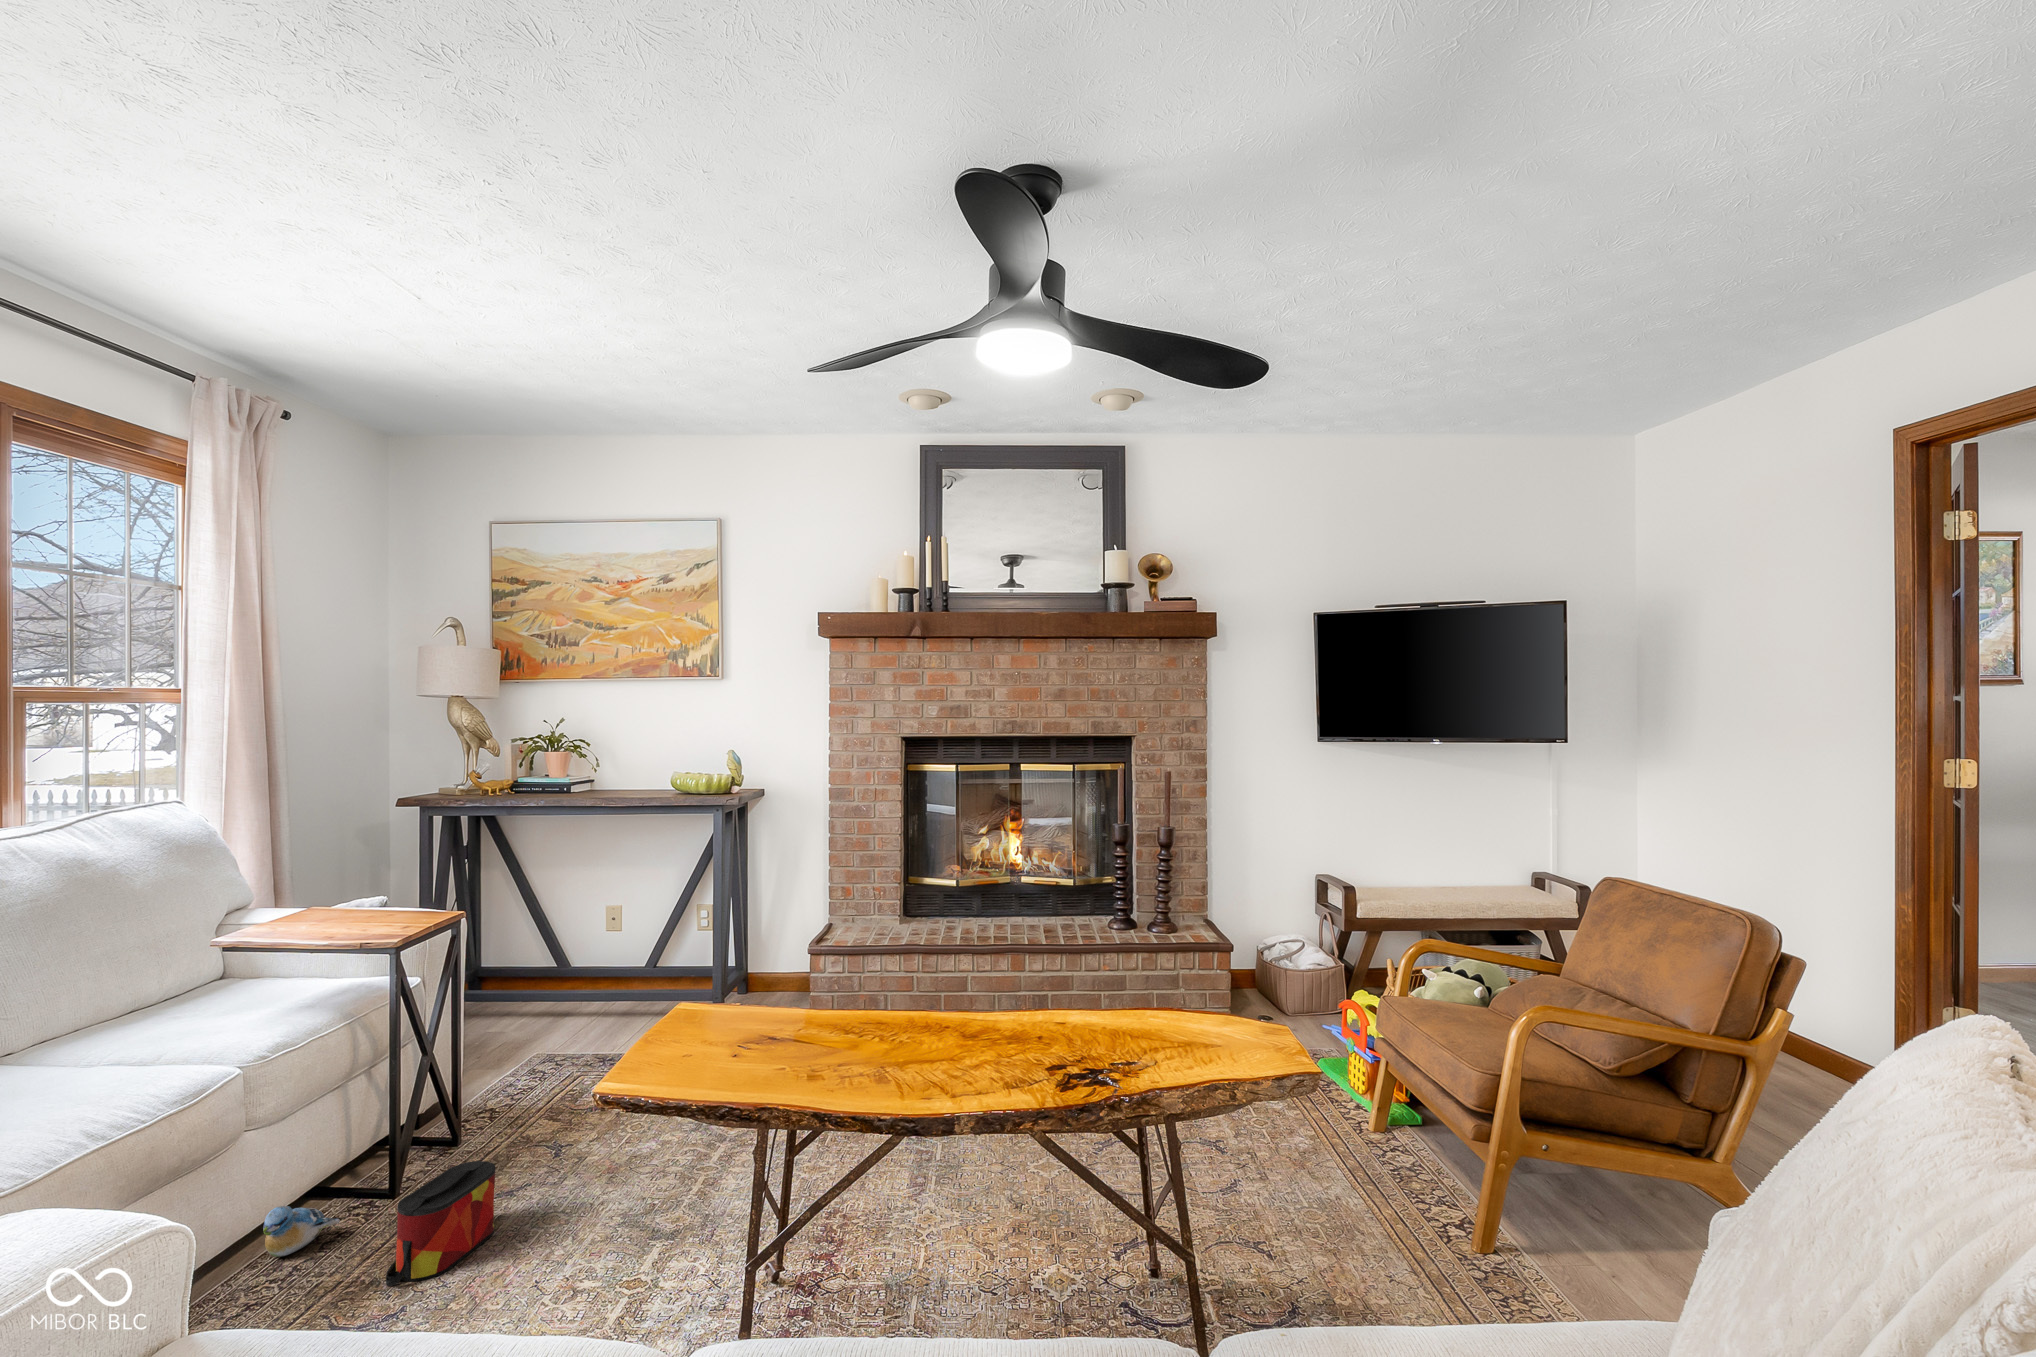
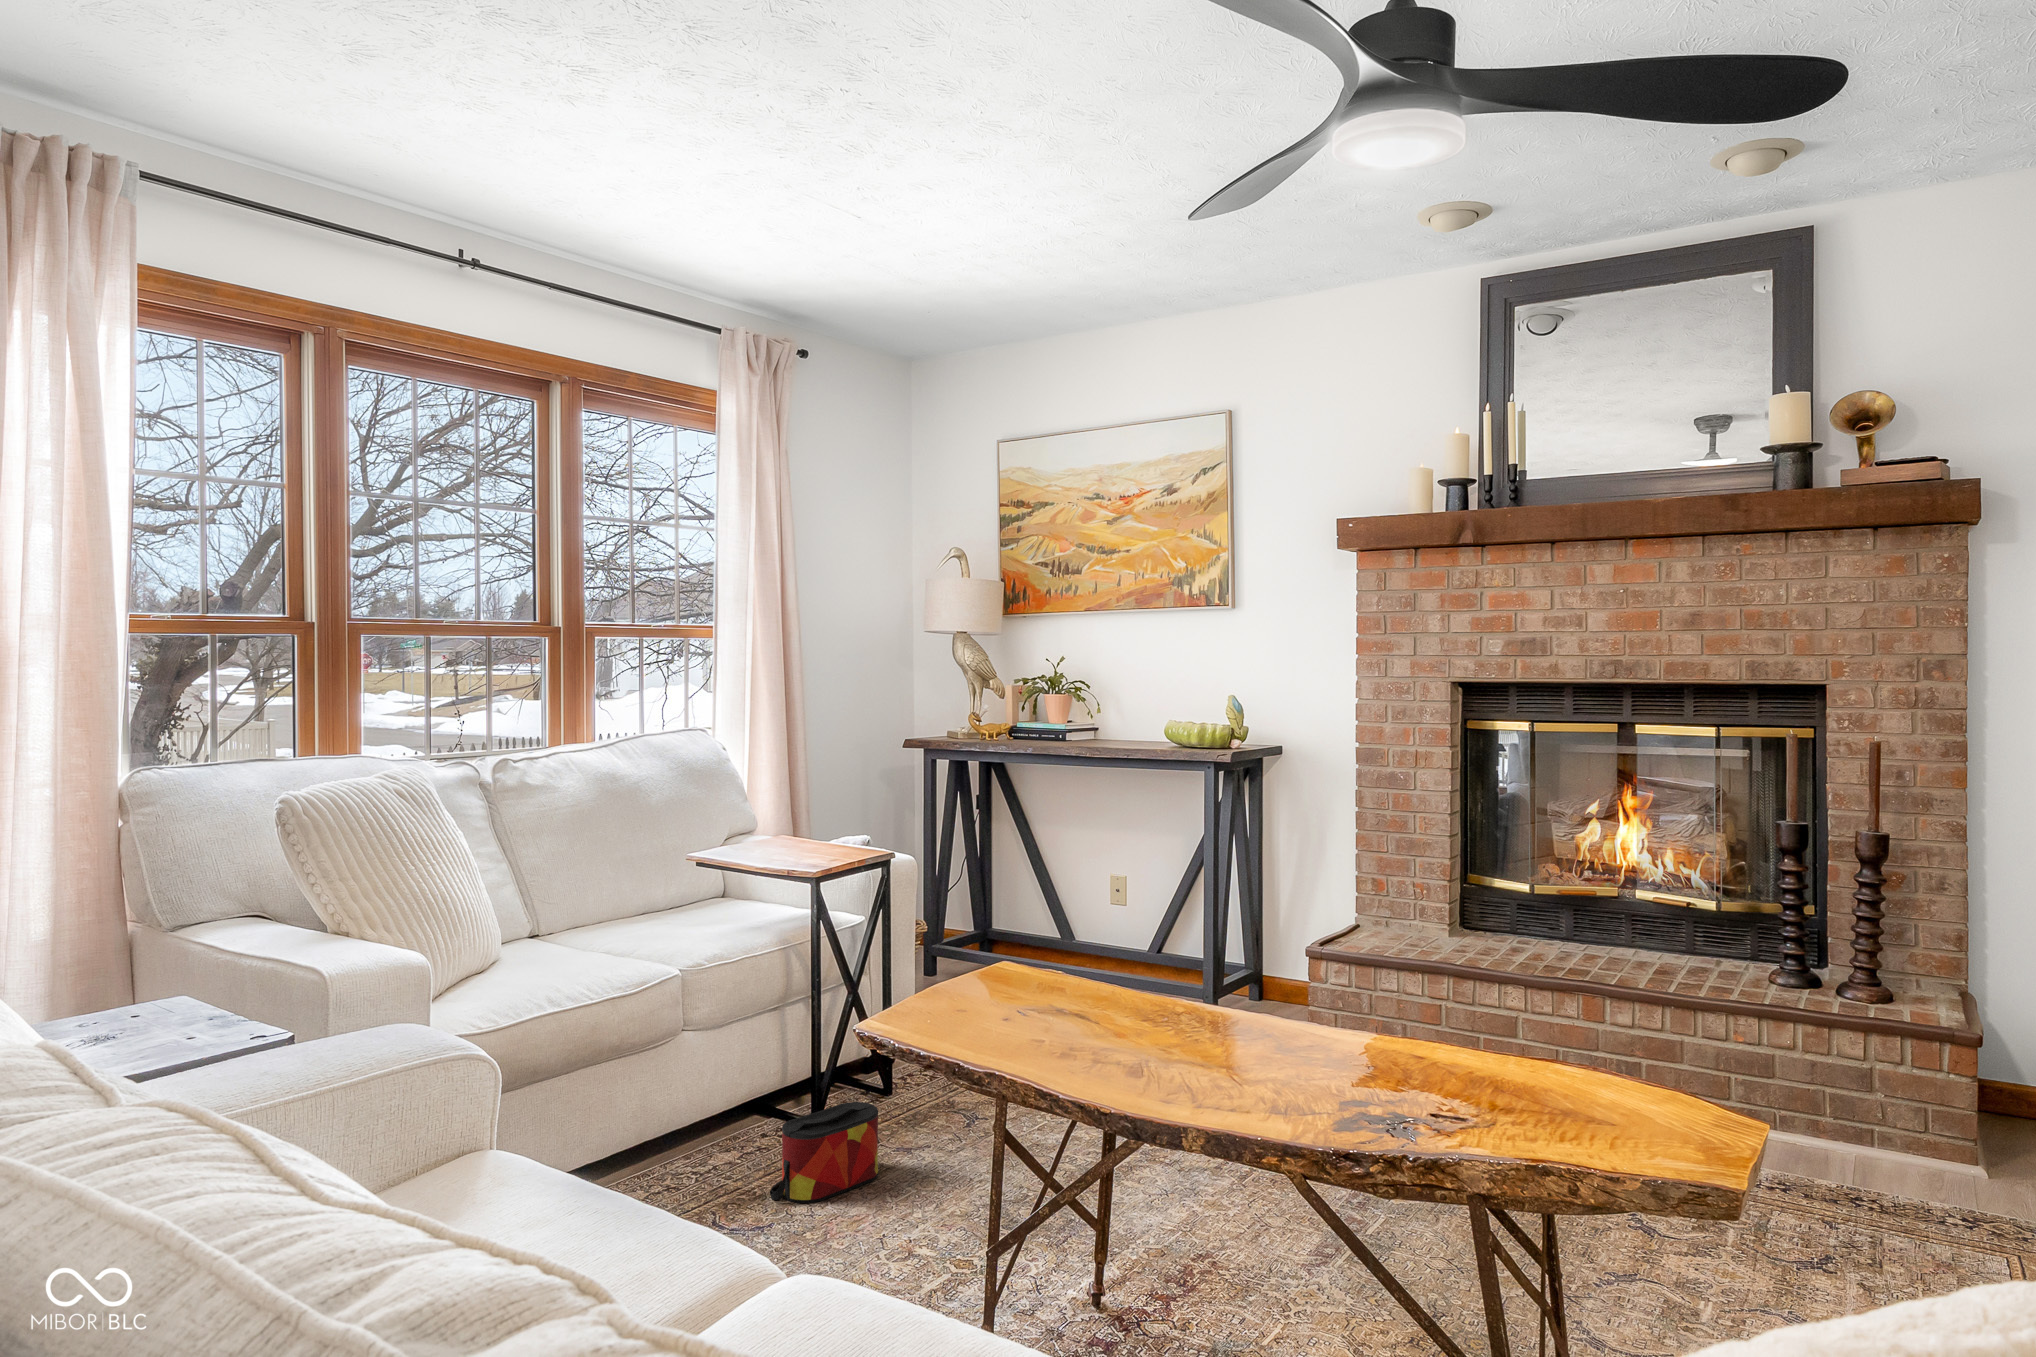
plush toy: present [263,1206,340,1257] -> none [698,1103,763,1150]

